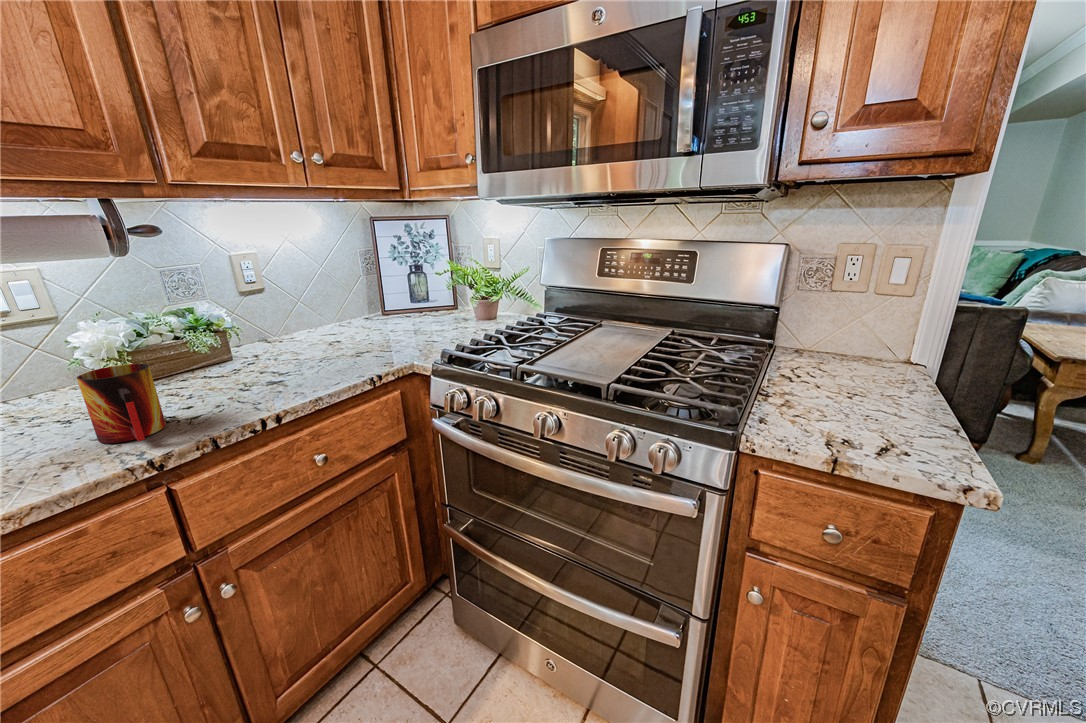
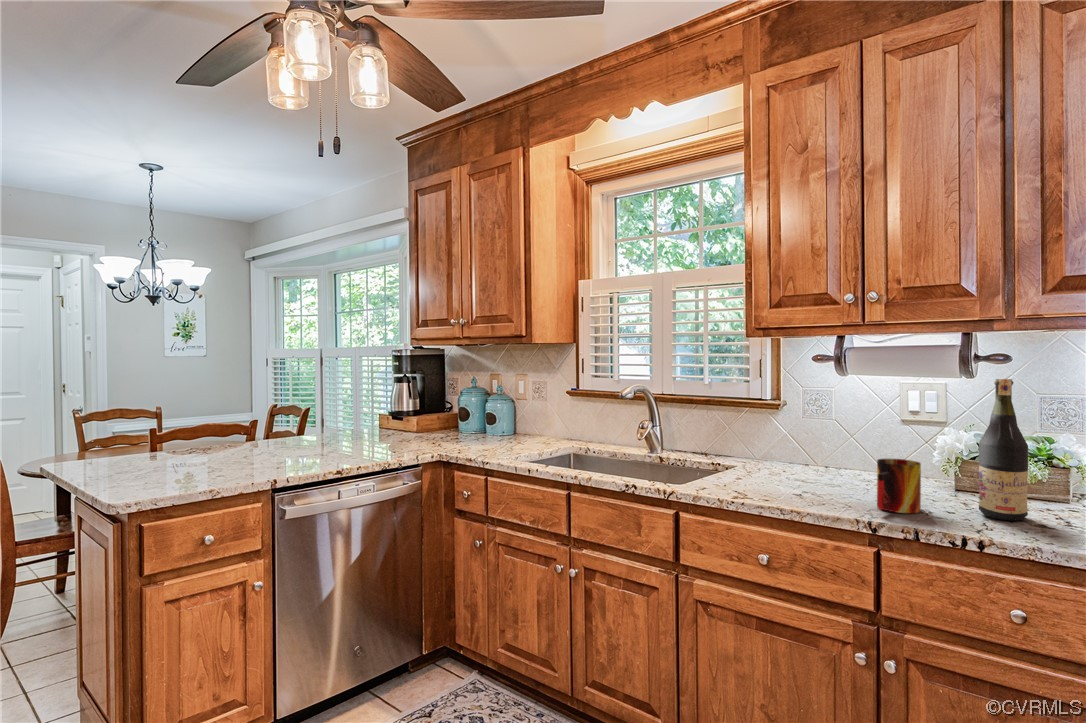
wine bottle: none [187,245,254,395] -> present [979,379,1028,521]

